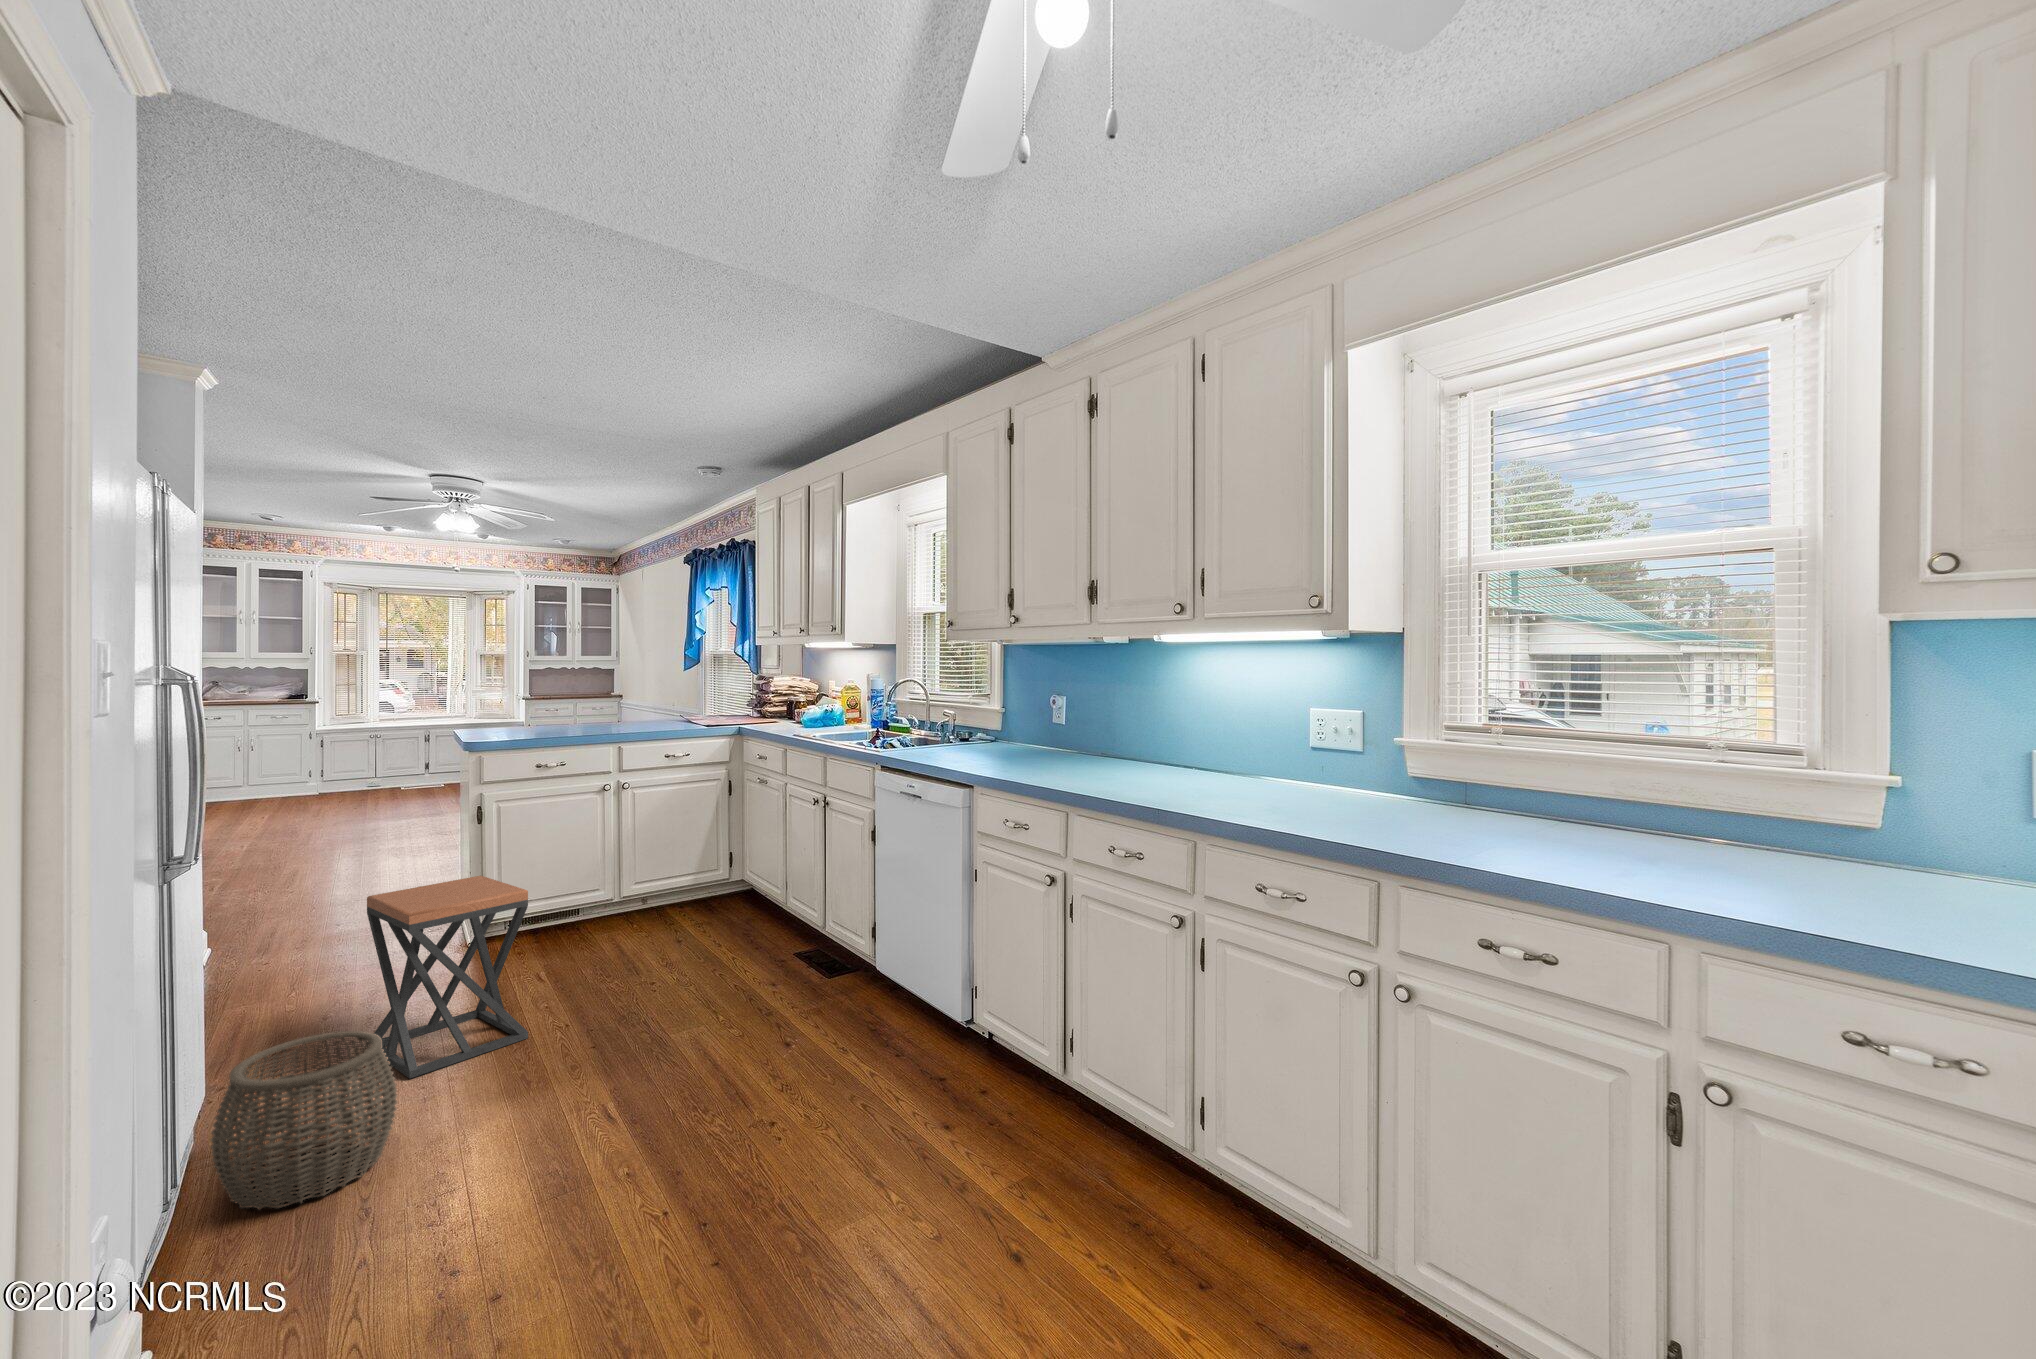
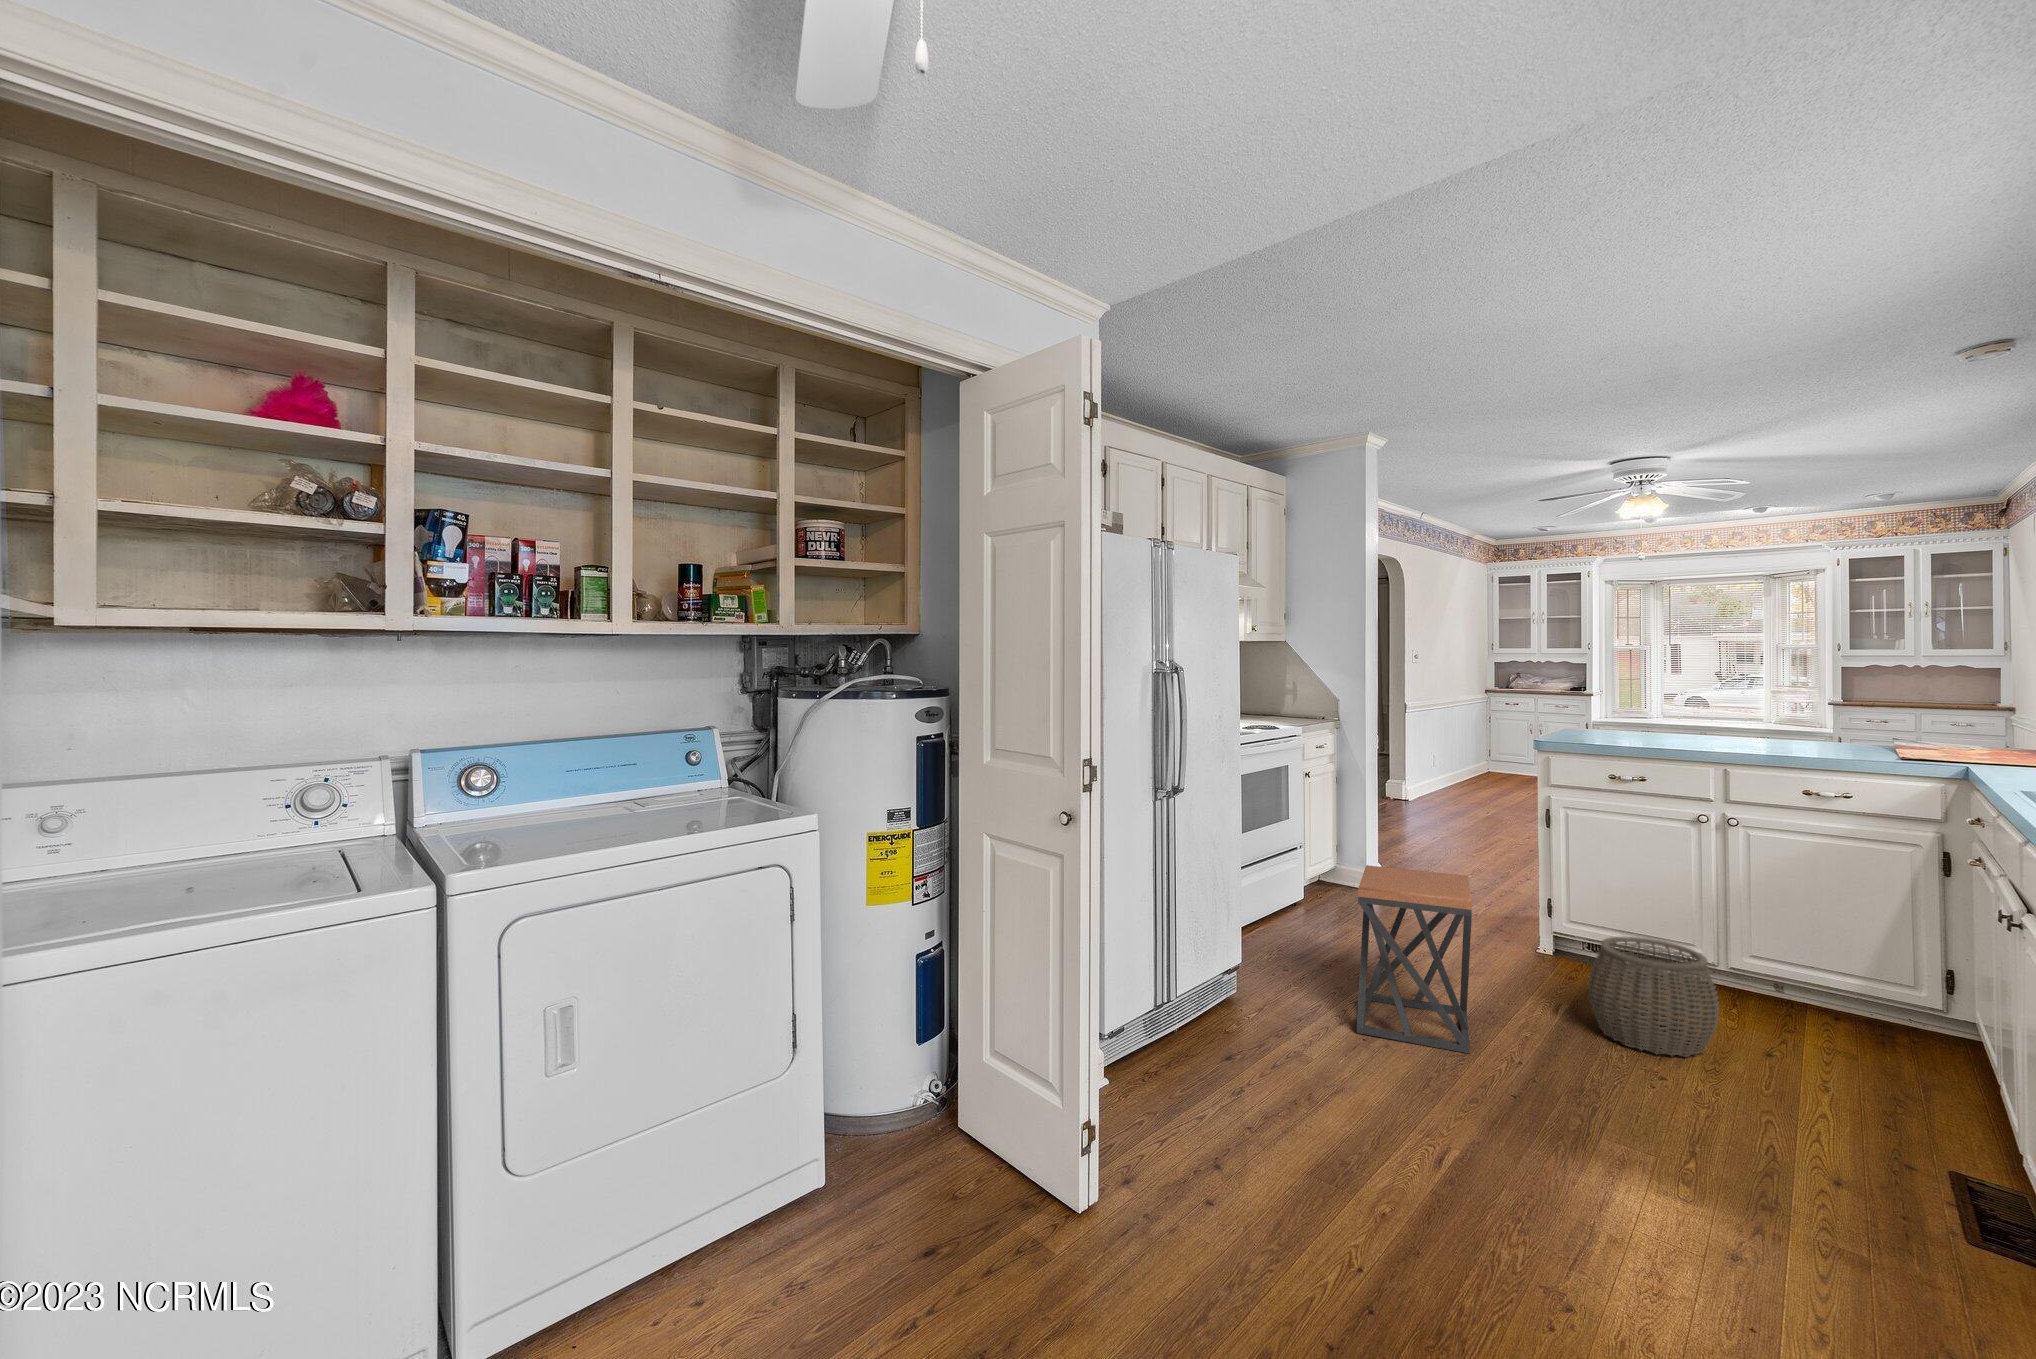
woven basket: present [211,1031,397,1210] -> present [1589,937,1720,1057]

